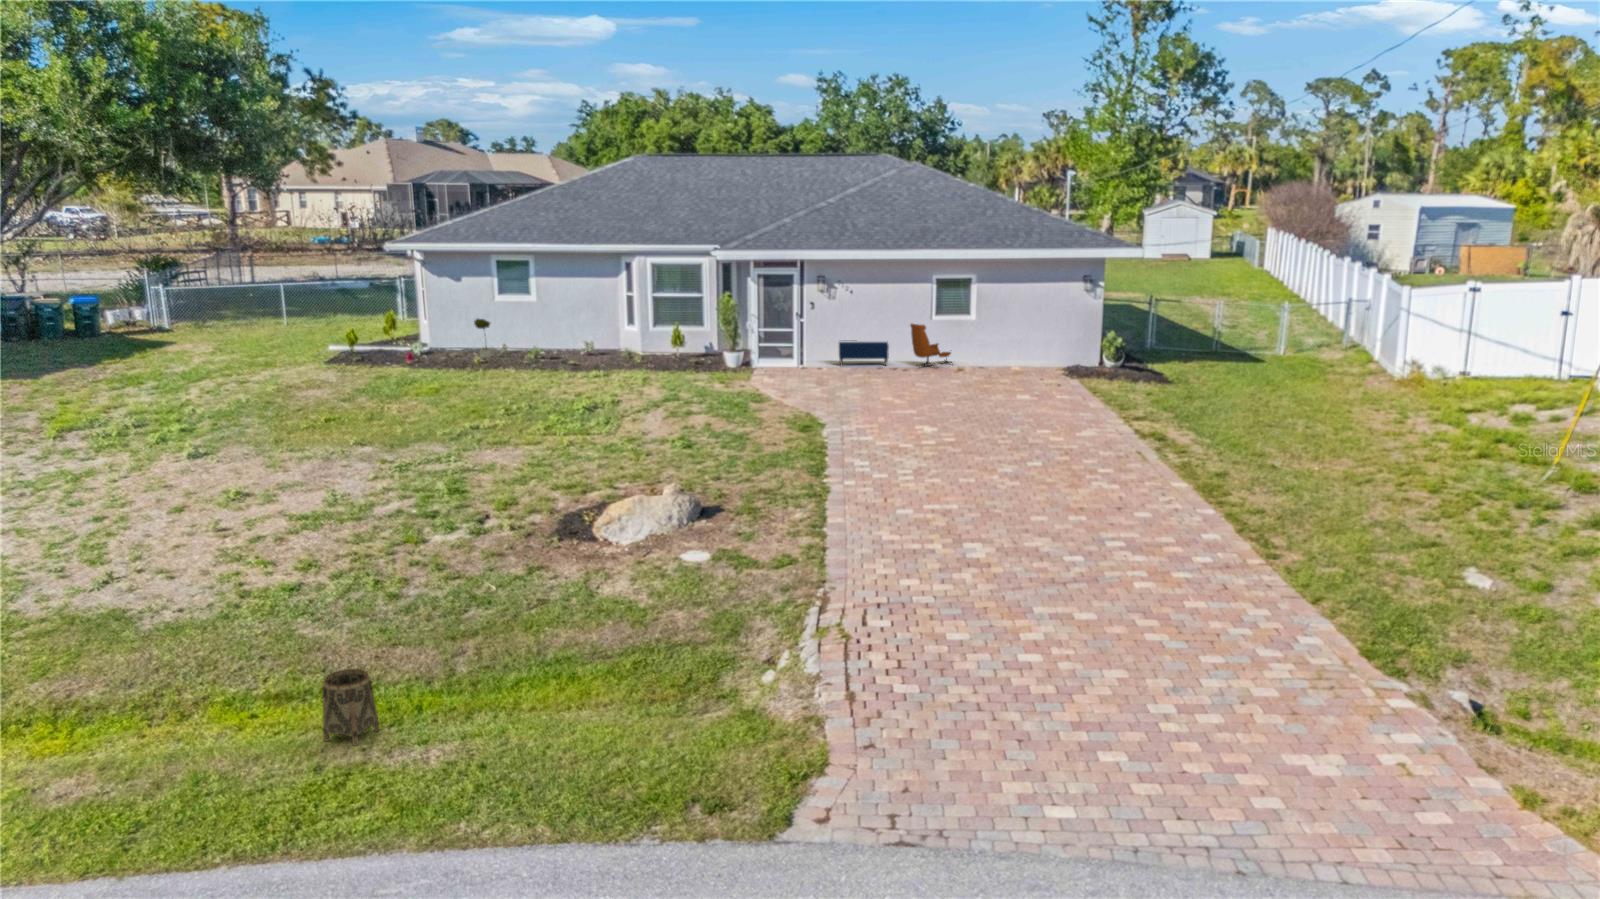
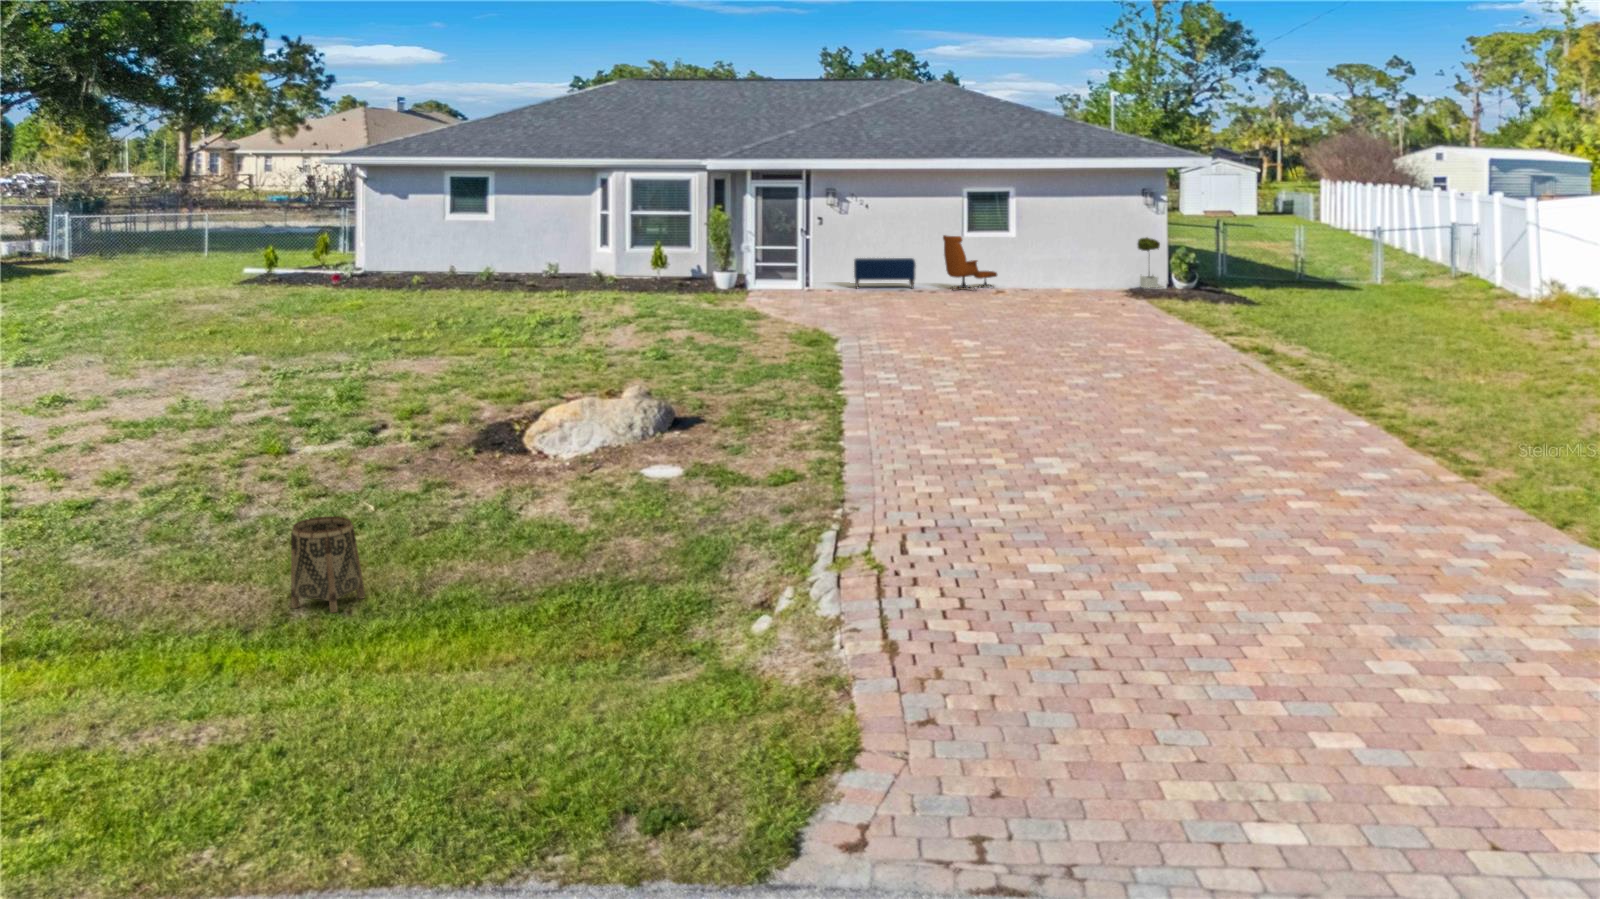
potted tree: present [474,319,494,358] -> present [1138,237,1160,288]
basket: present [323,669,380,746] -> present [291,516,365,613]

